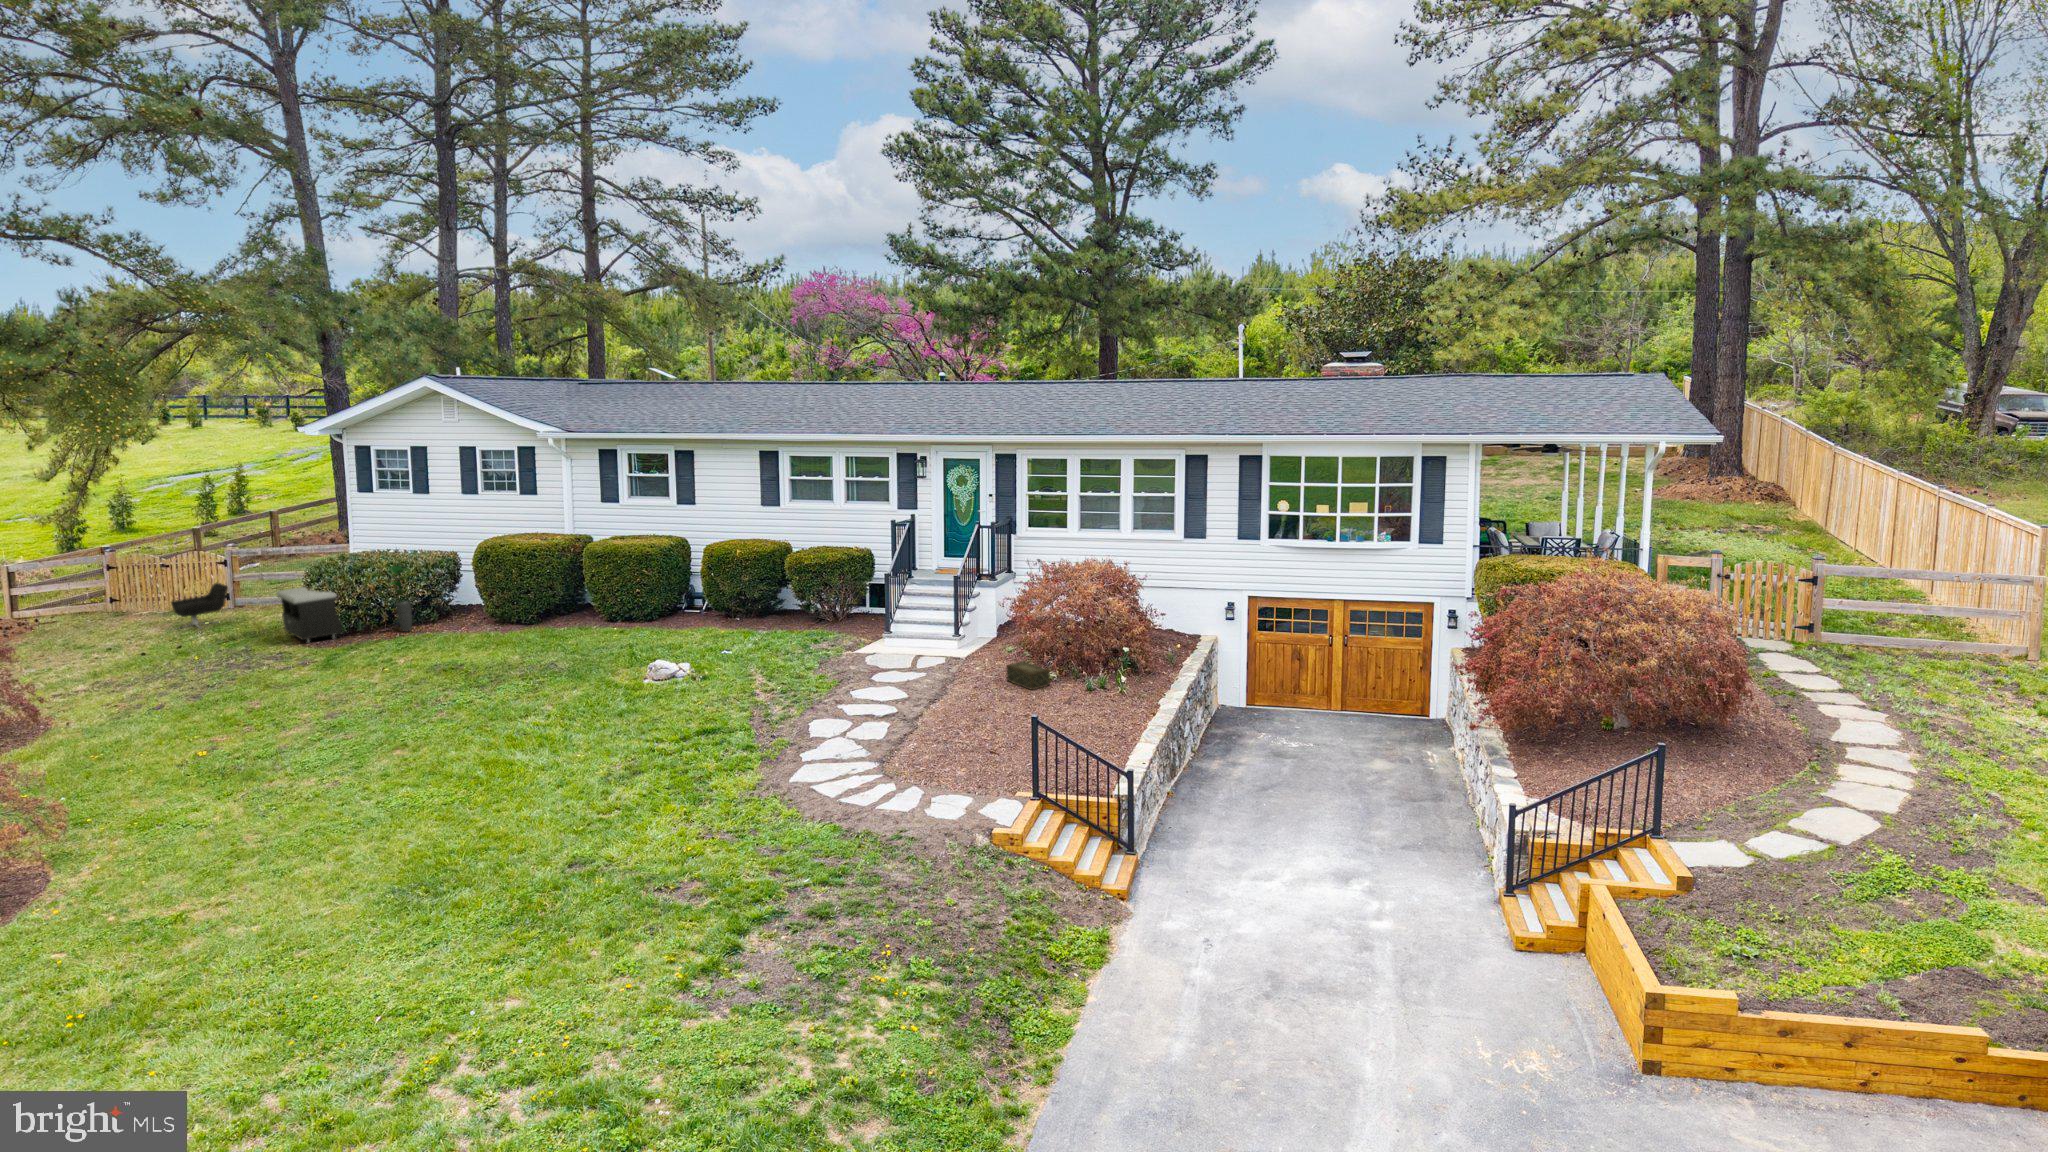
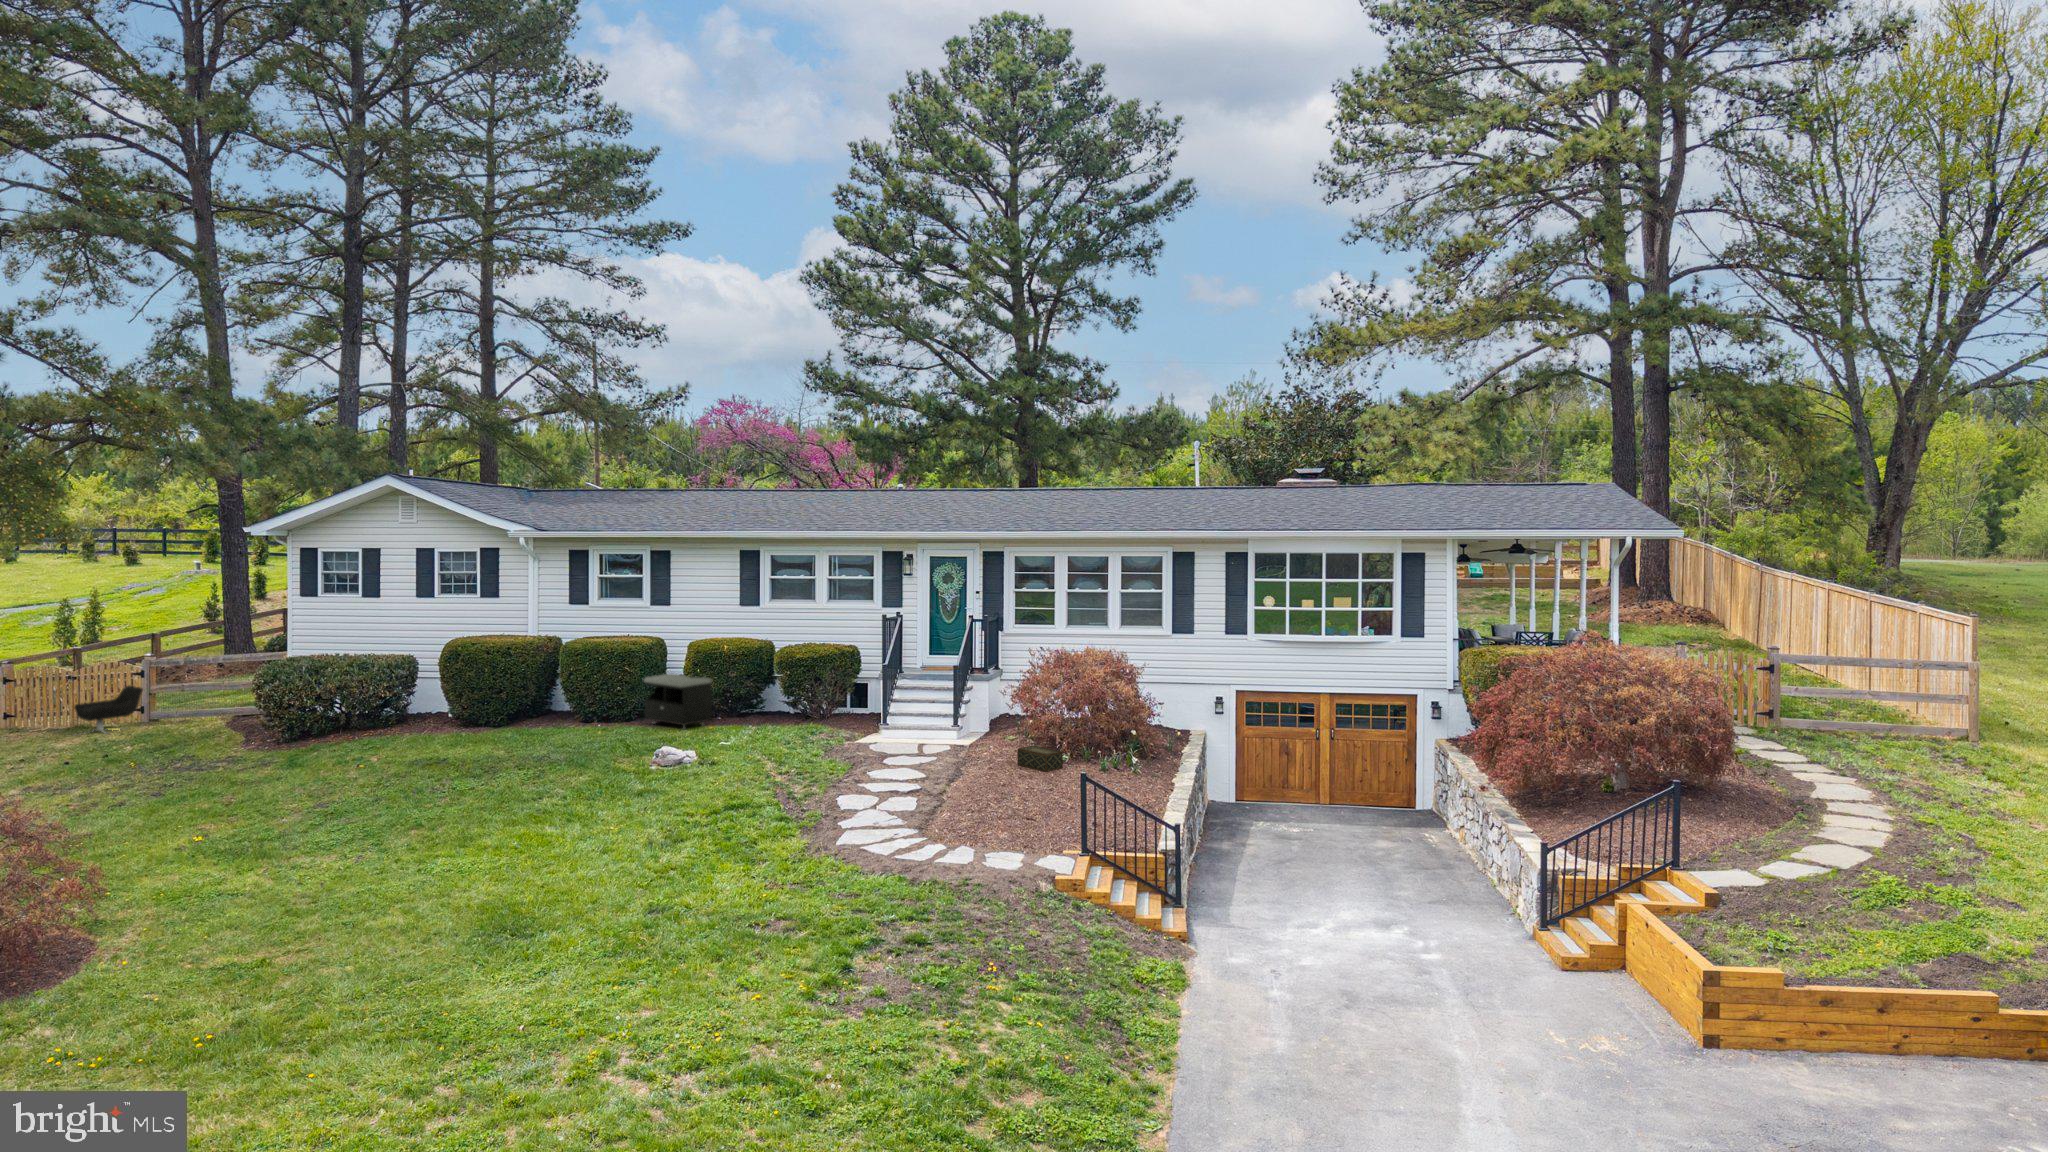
potted plant: present [390,566,414,632] -> none [332,663,368,734]
storage bench: present [277,587,342,643] -> present [644,674,712,728]

